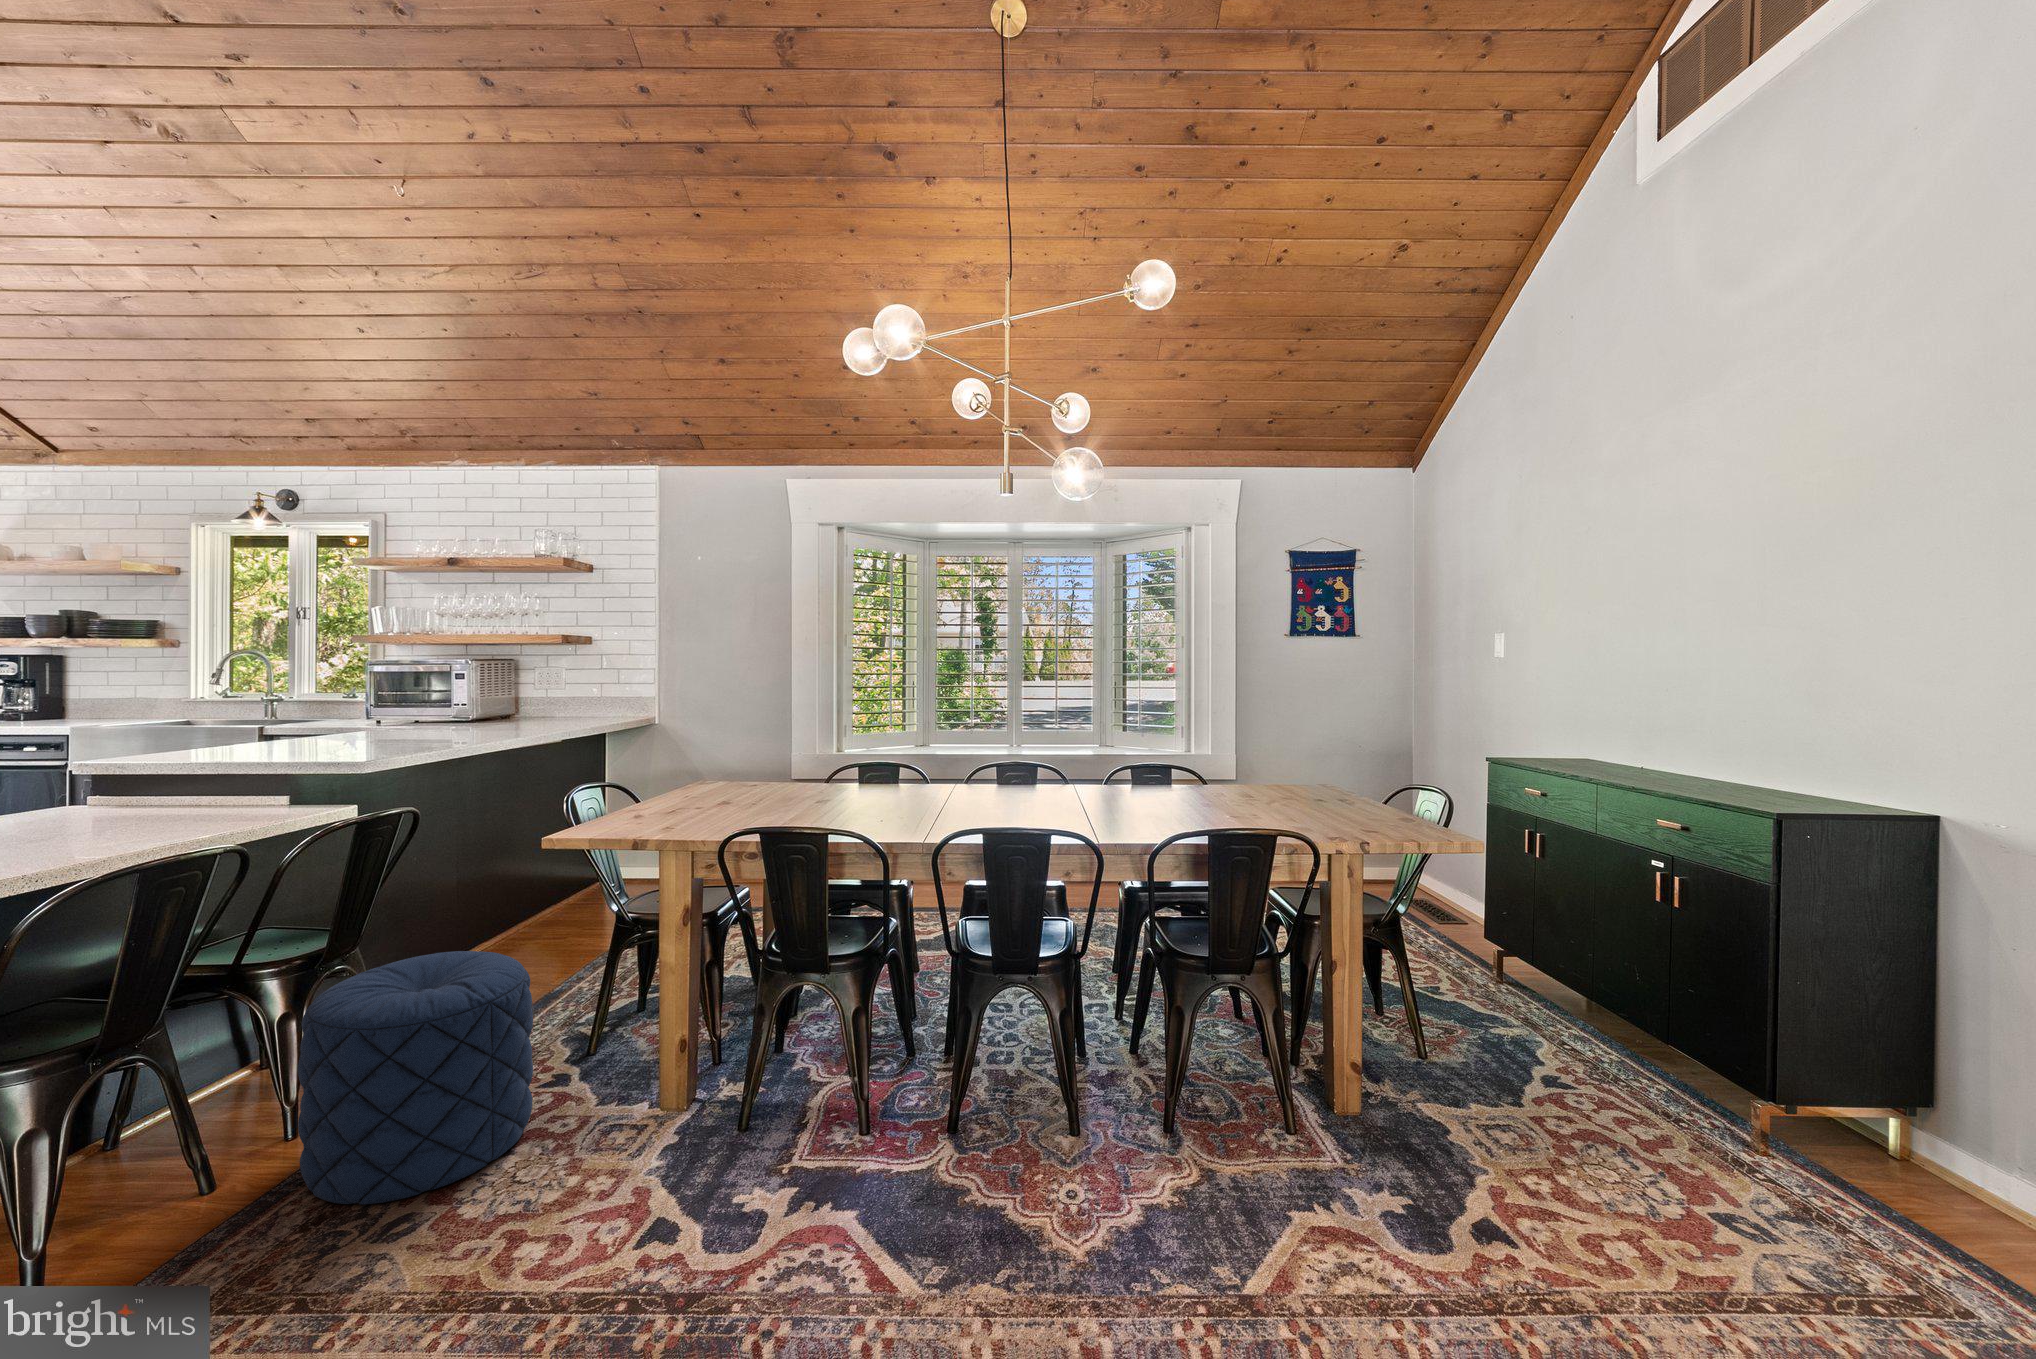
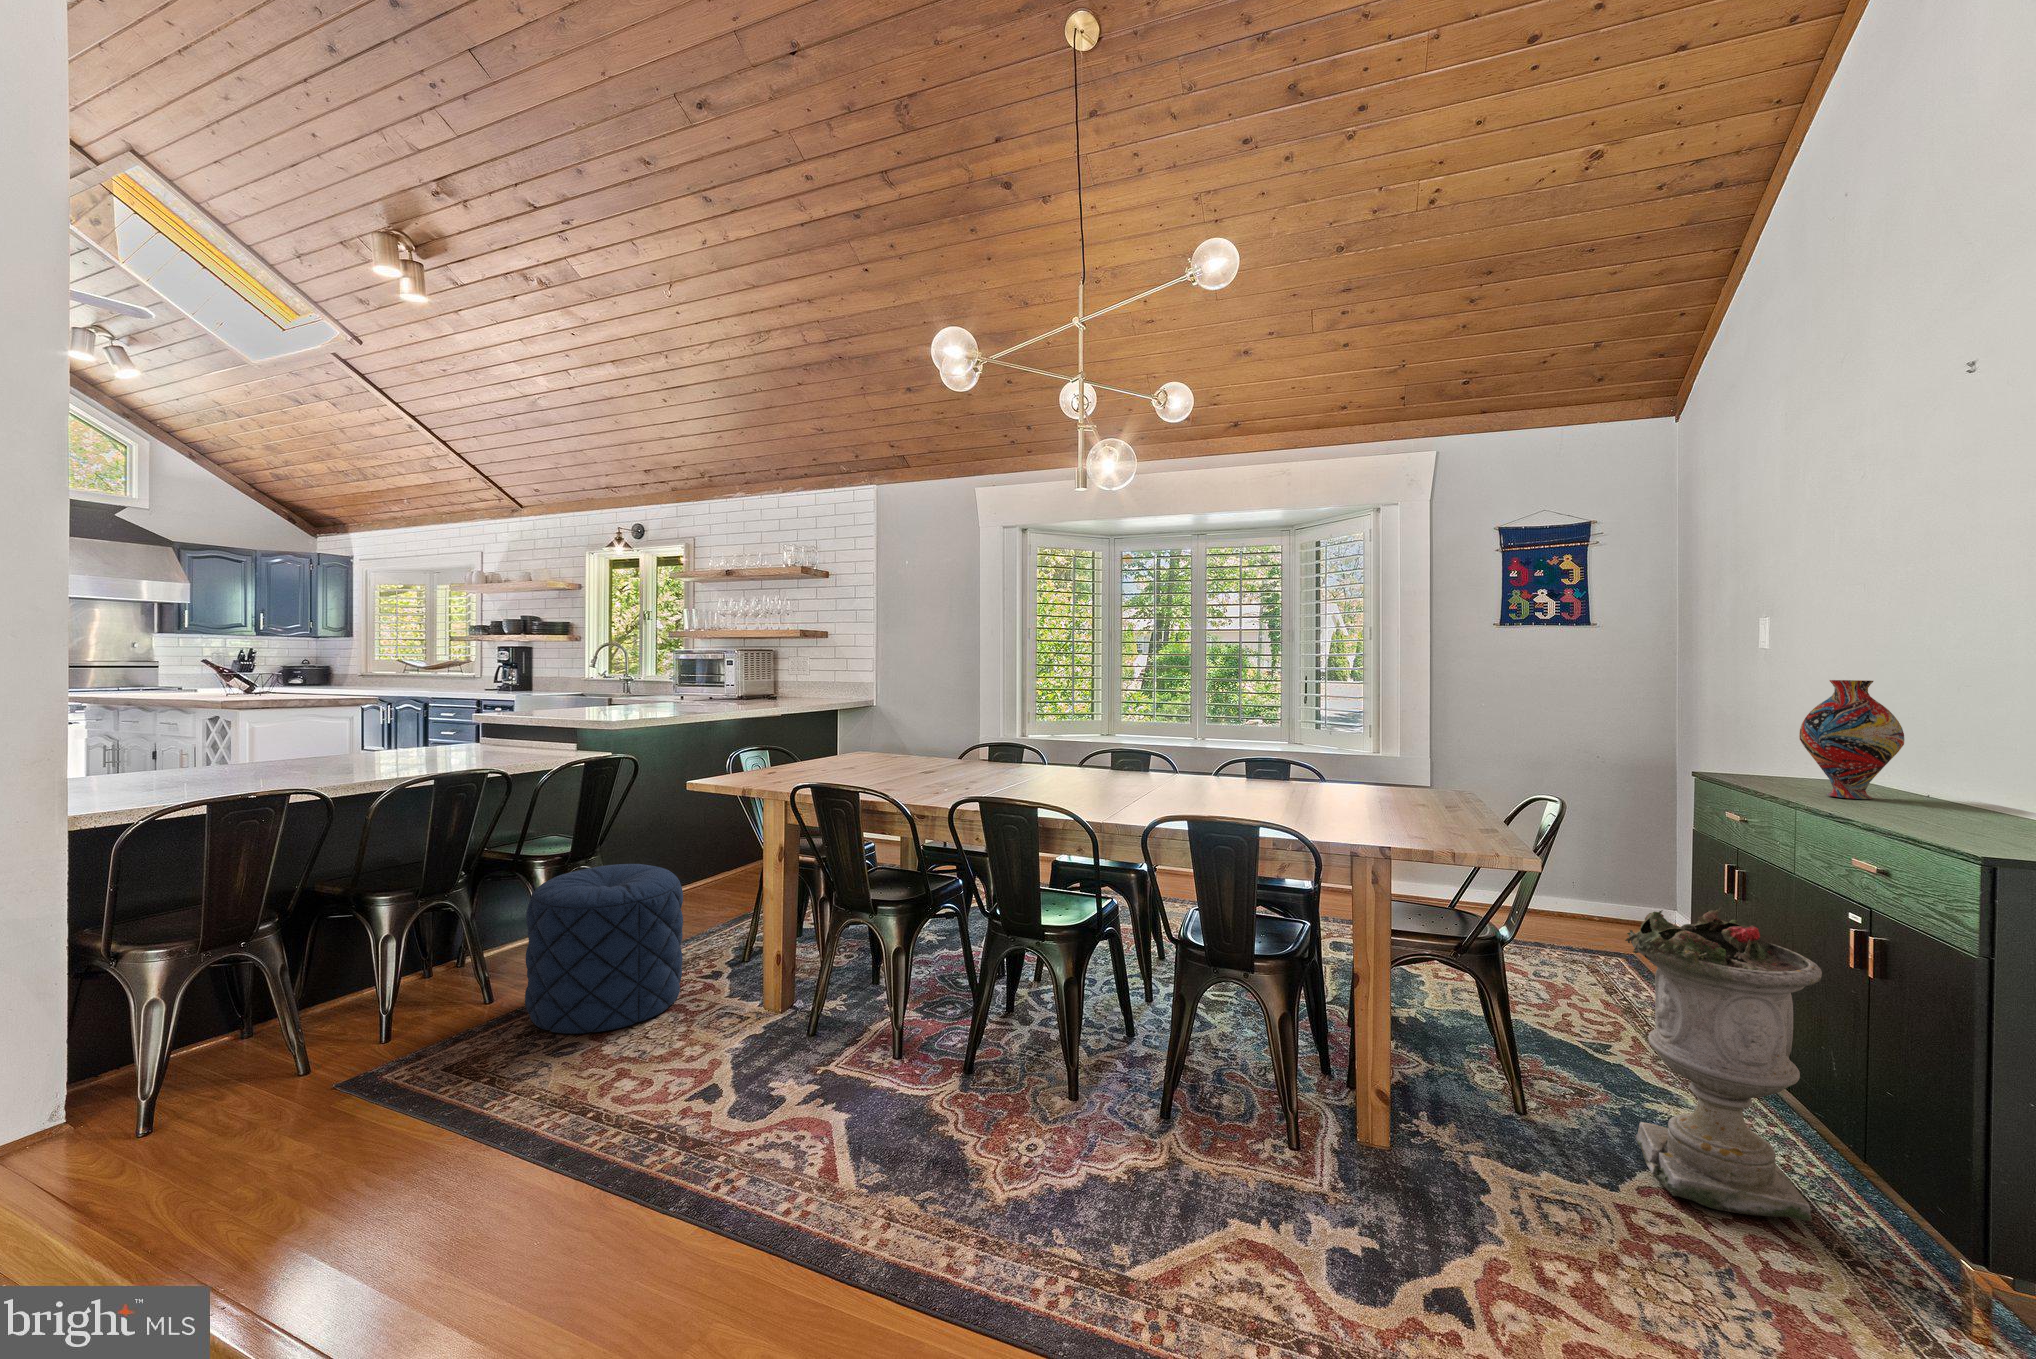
vase: none [1581,682,1650,771] -> present [1799,680,1904,799]
planter: none [1509,864,1649,1103] -> present [1625,907,1822,1221]

